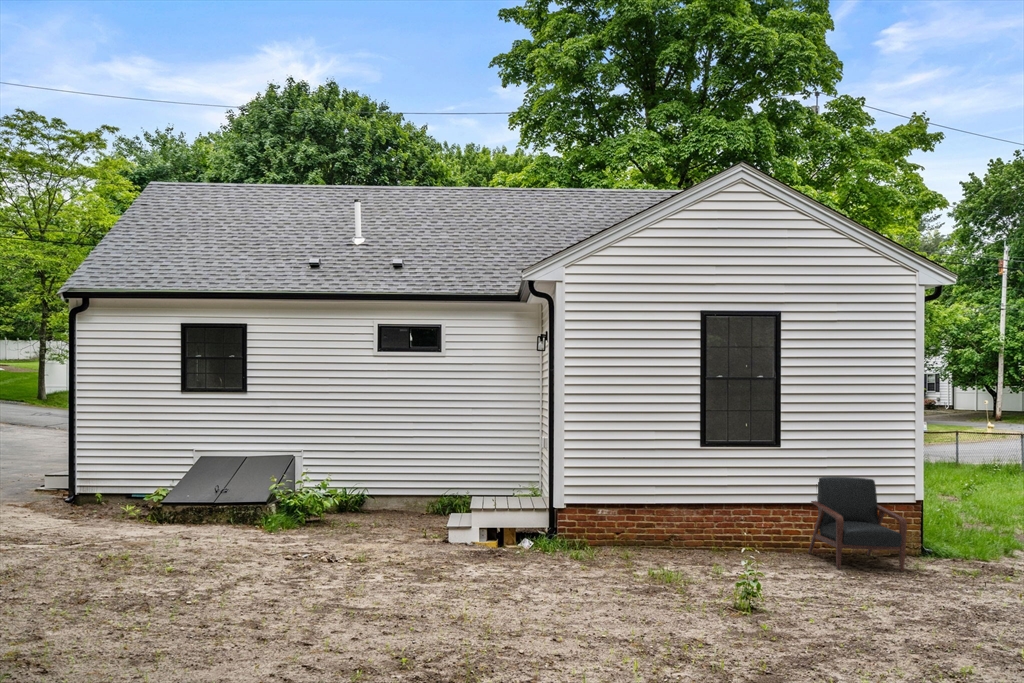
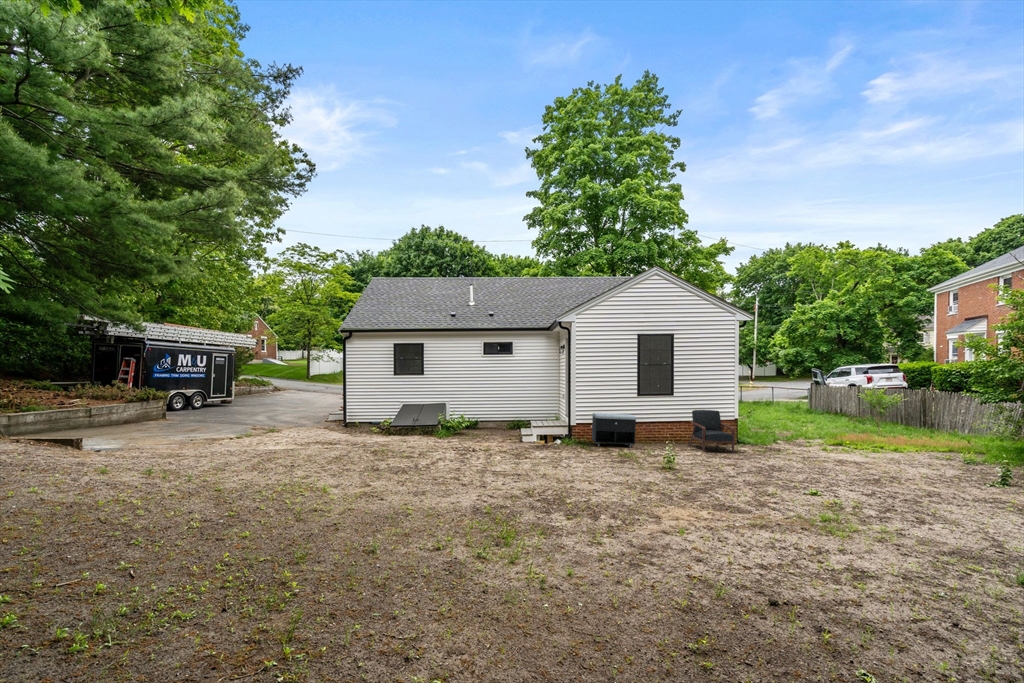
storage bench: none [598,482,694,558] -> present [592,413,636,447]

